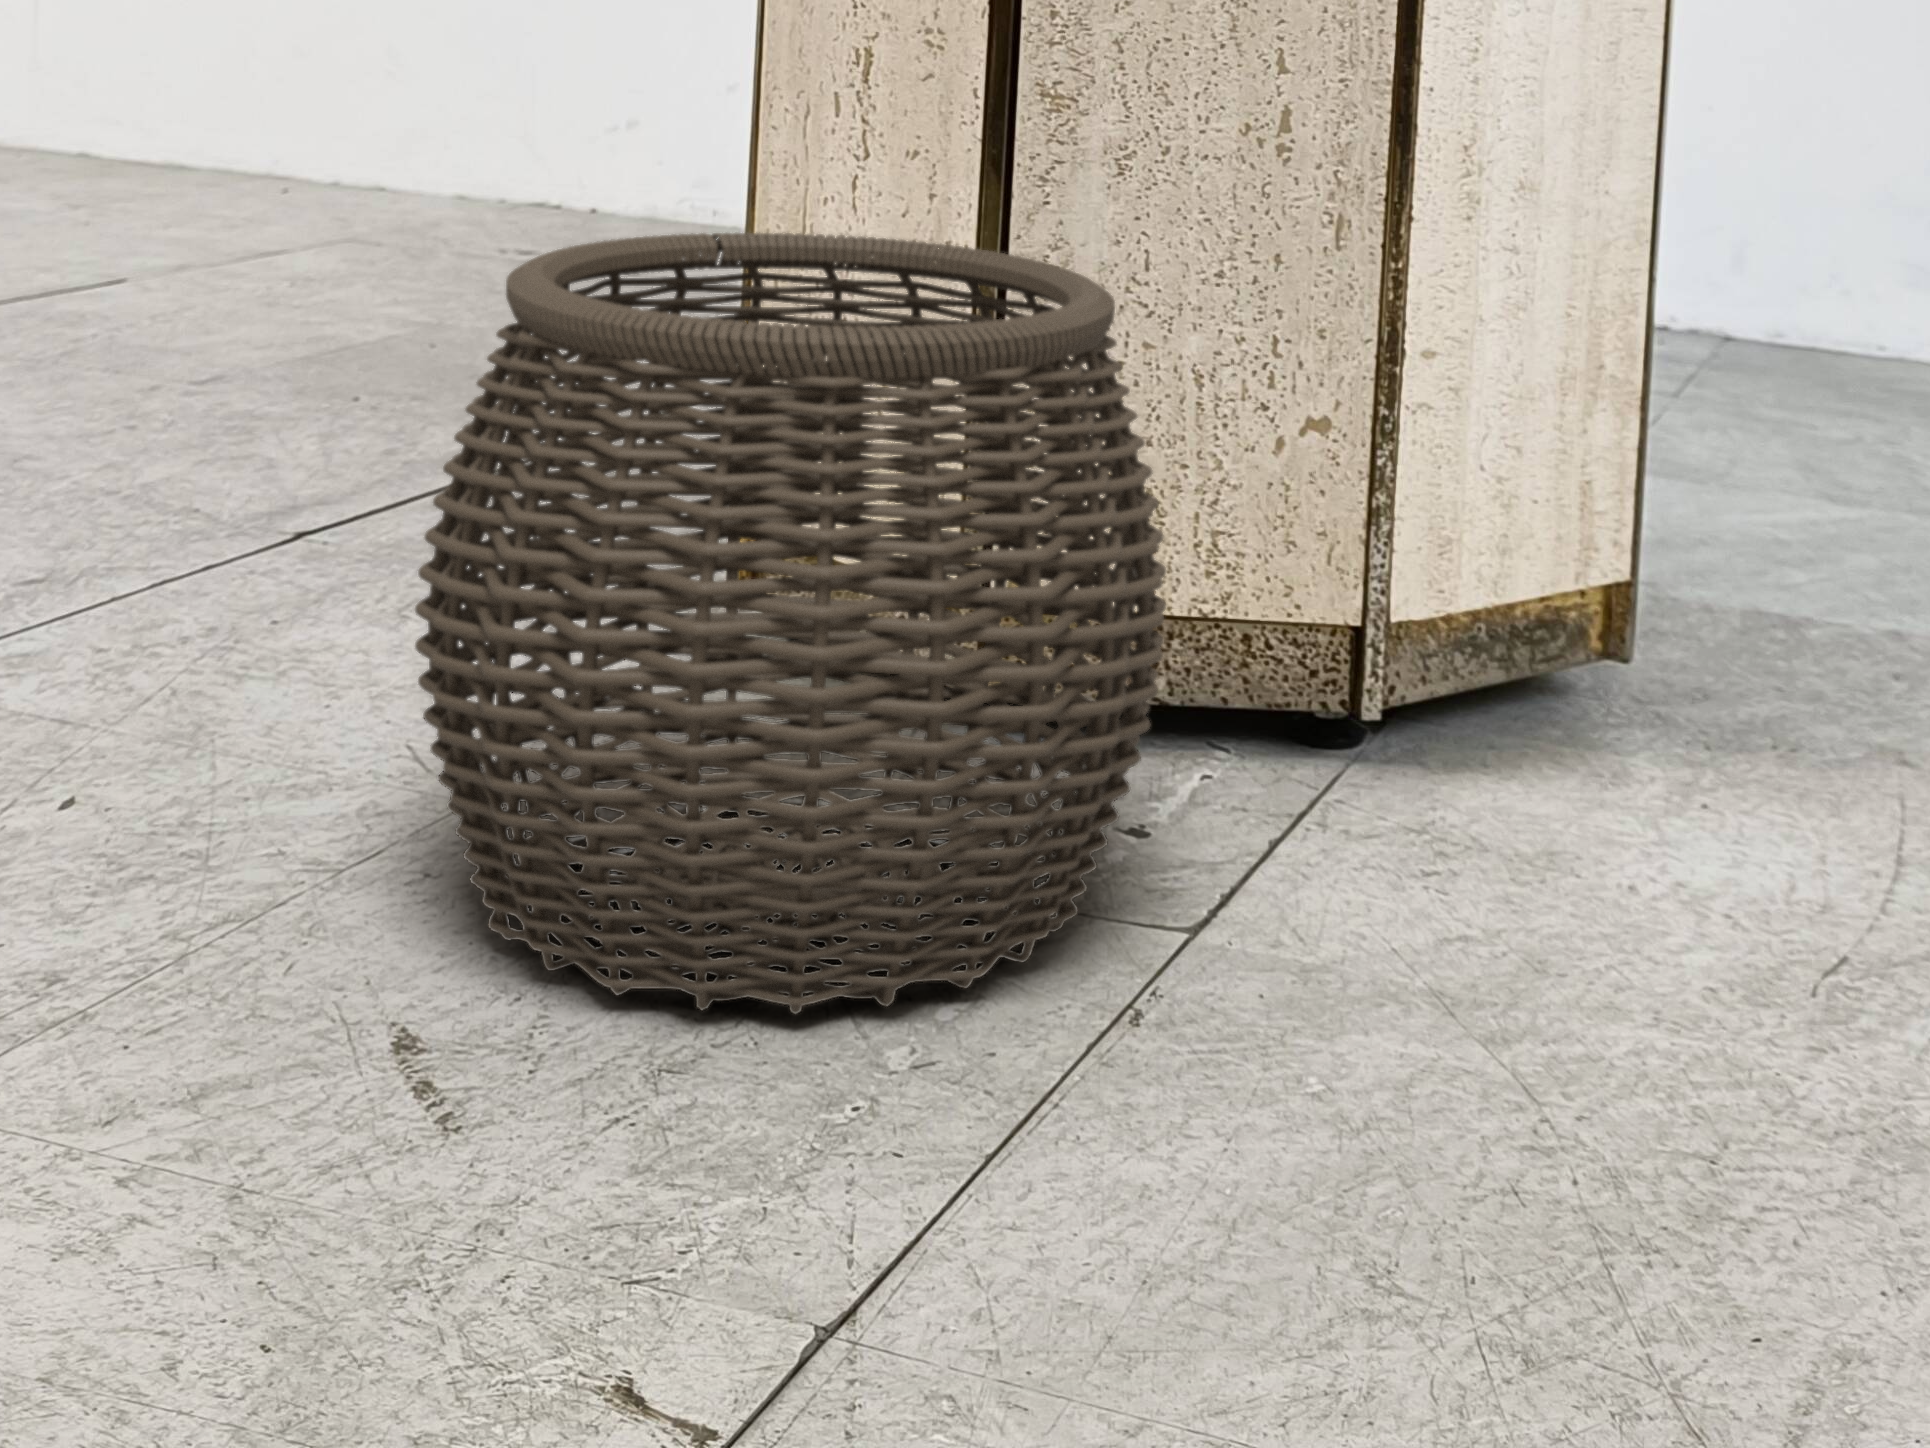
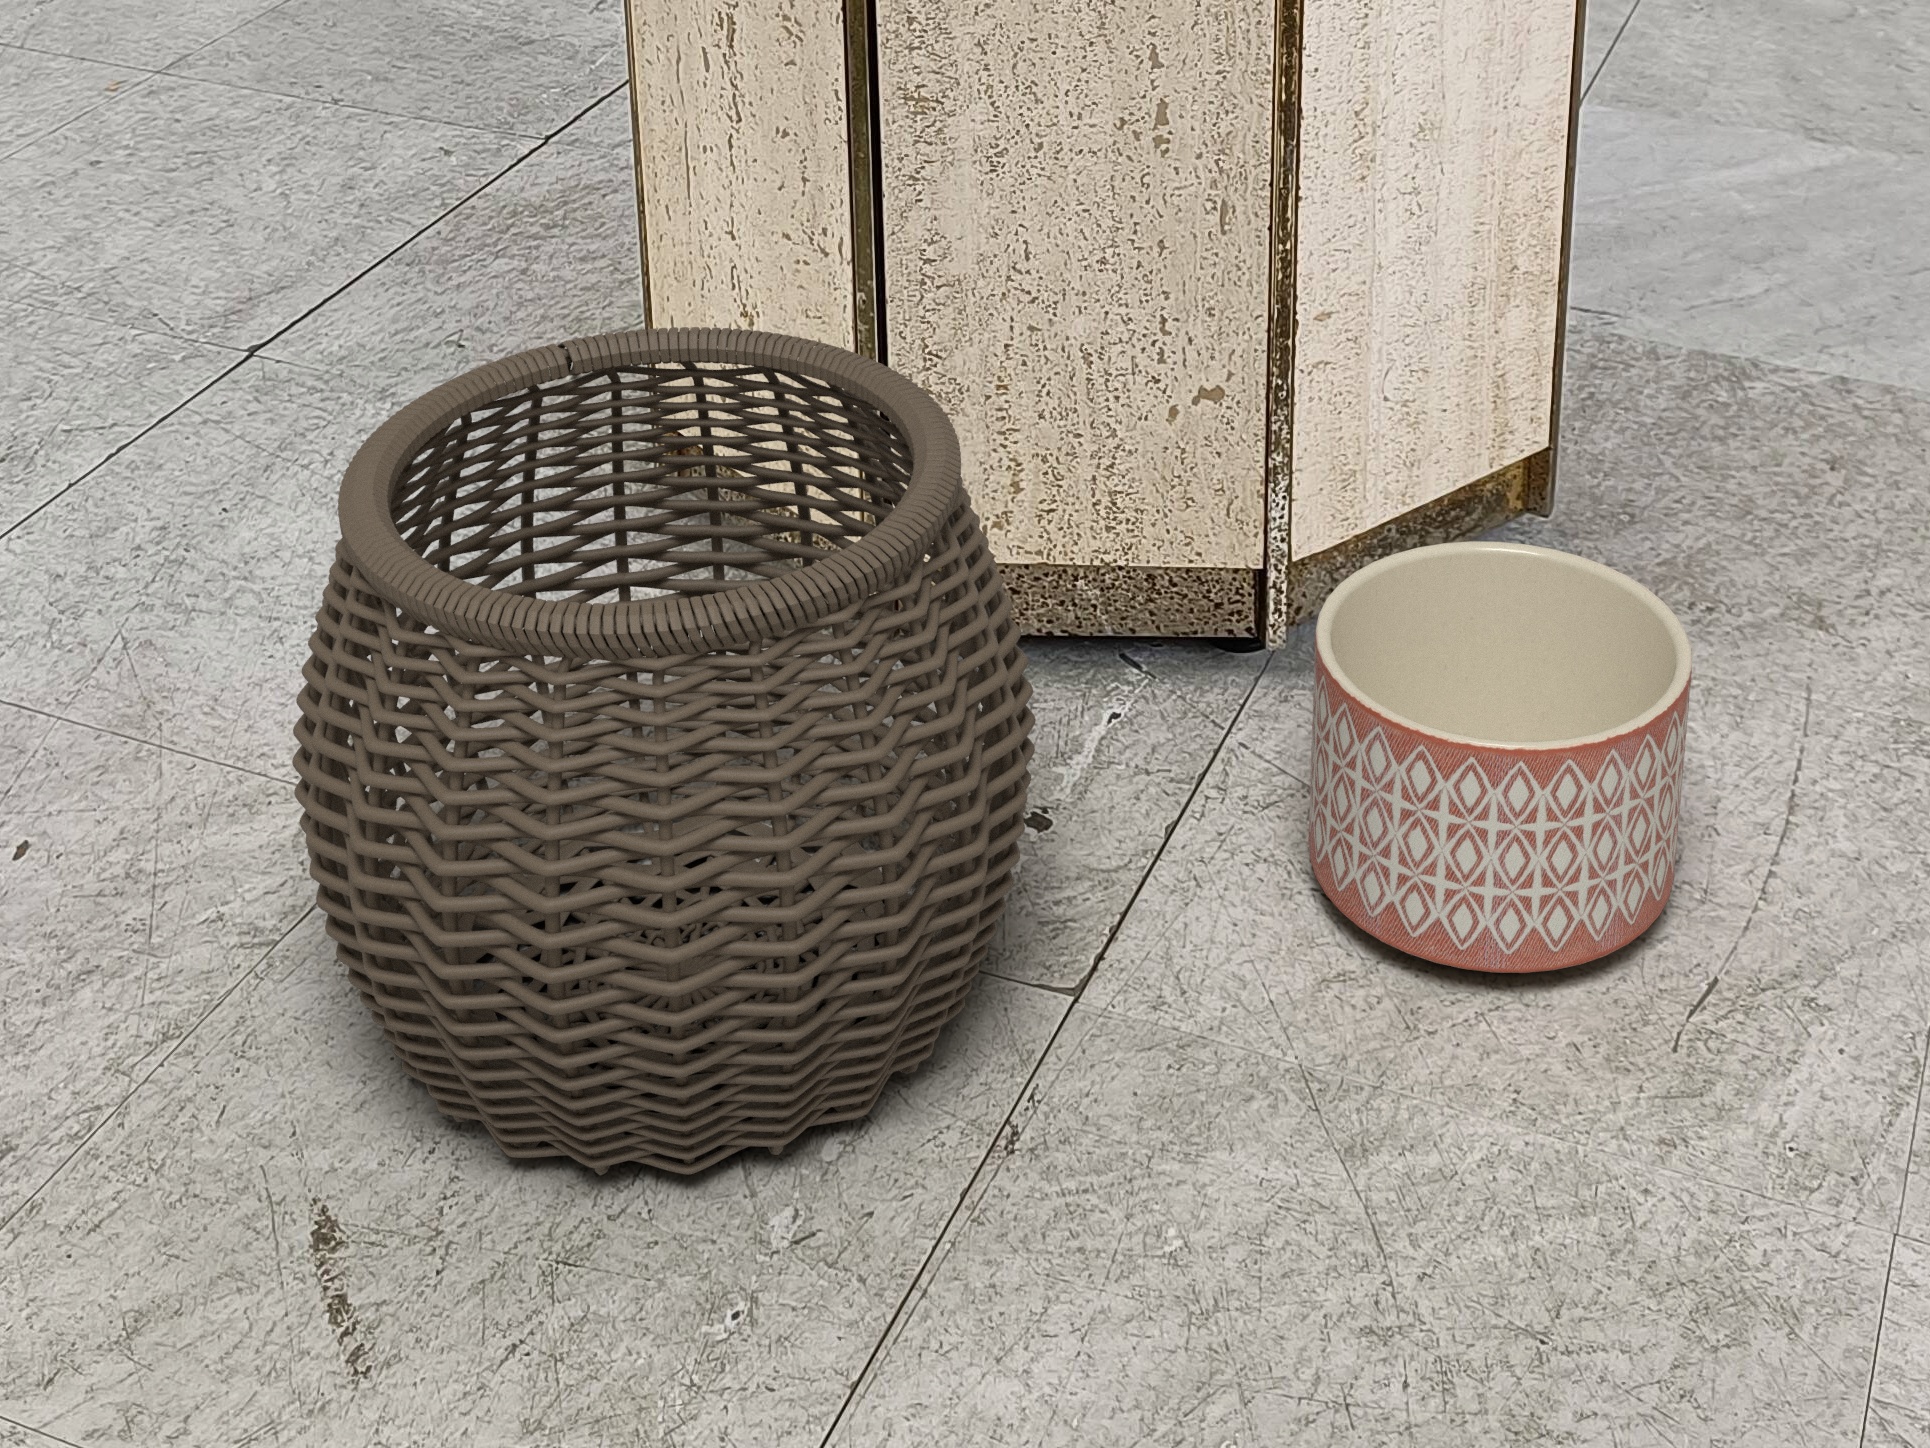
planter: none [1423,539,1820,931] -> present [1309,541,1692,973]

